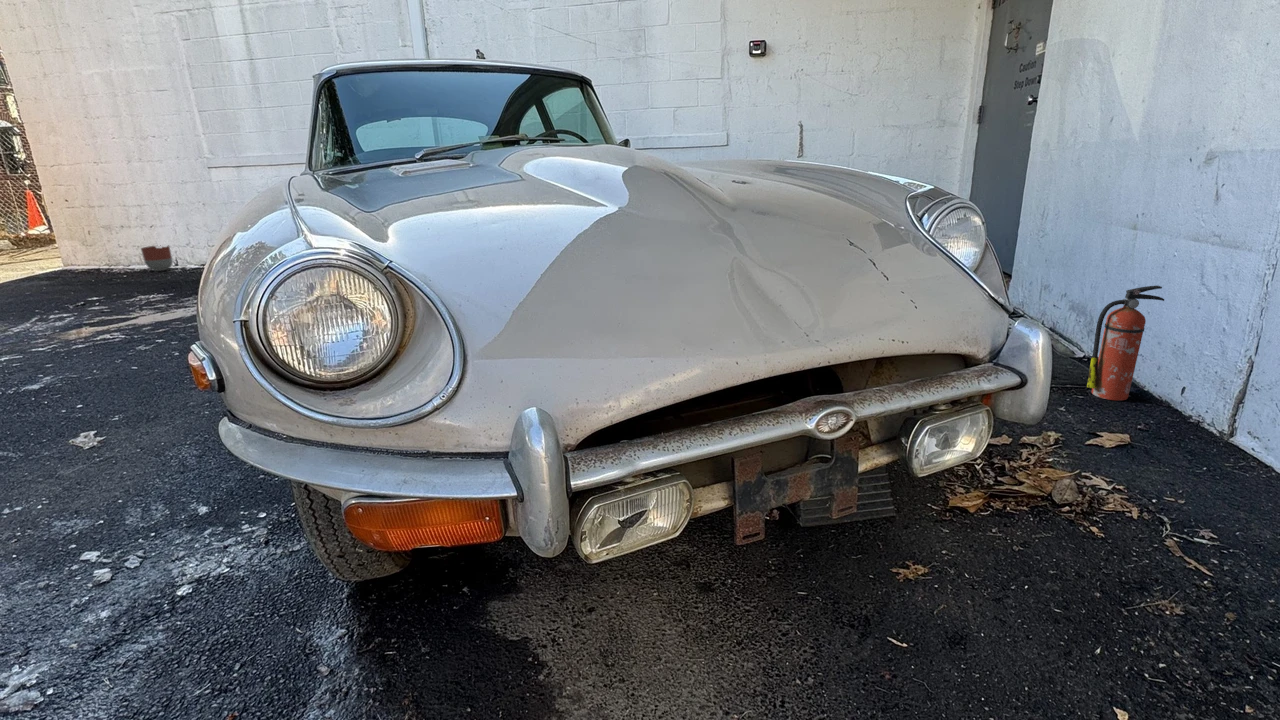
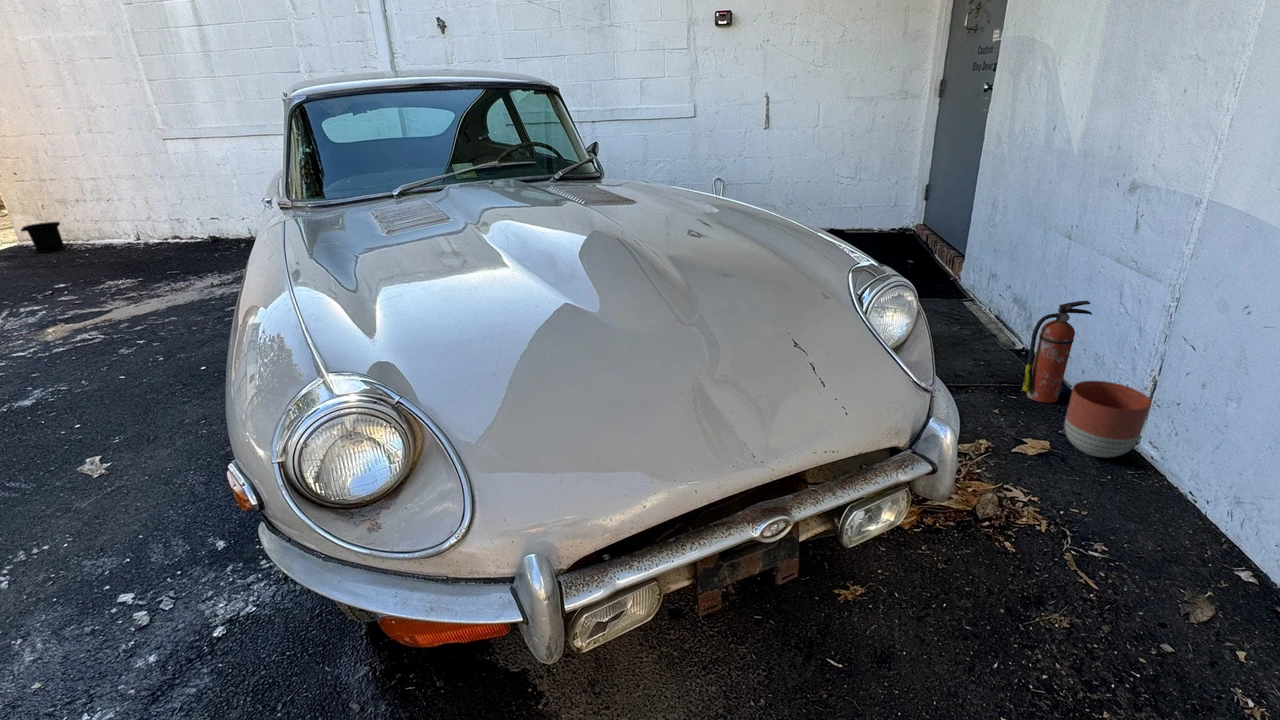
trash can: none [68,245,109,274] -> present [21,222,65,253]
planter: present [141,246,173,271] -> present [1065,381,1151,457]

